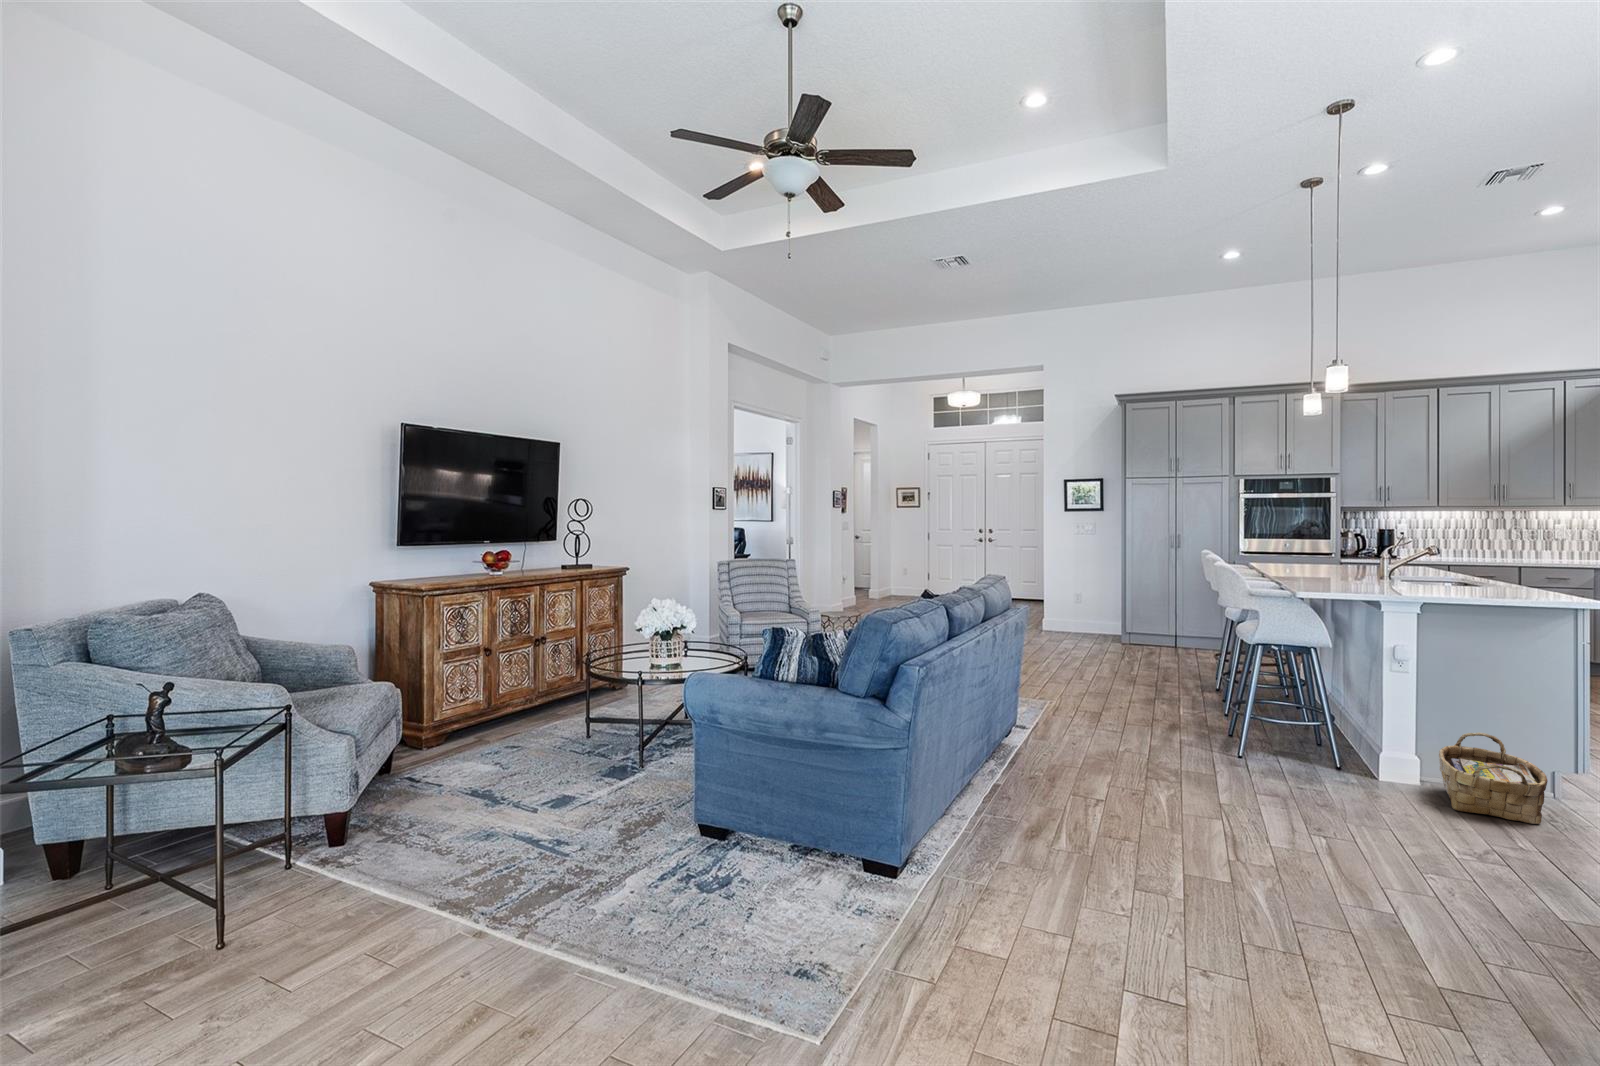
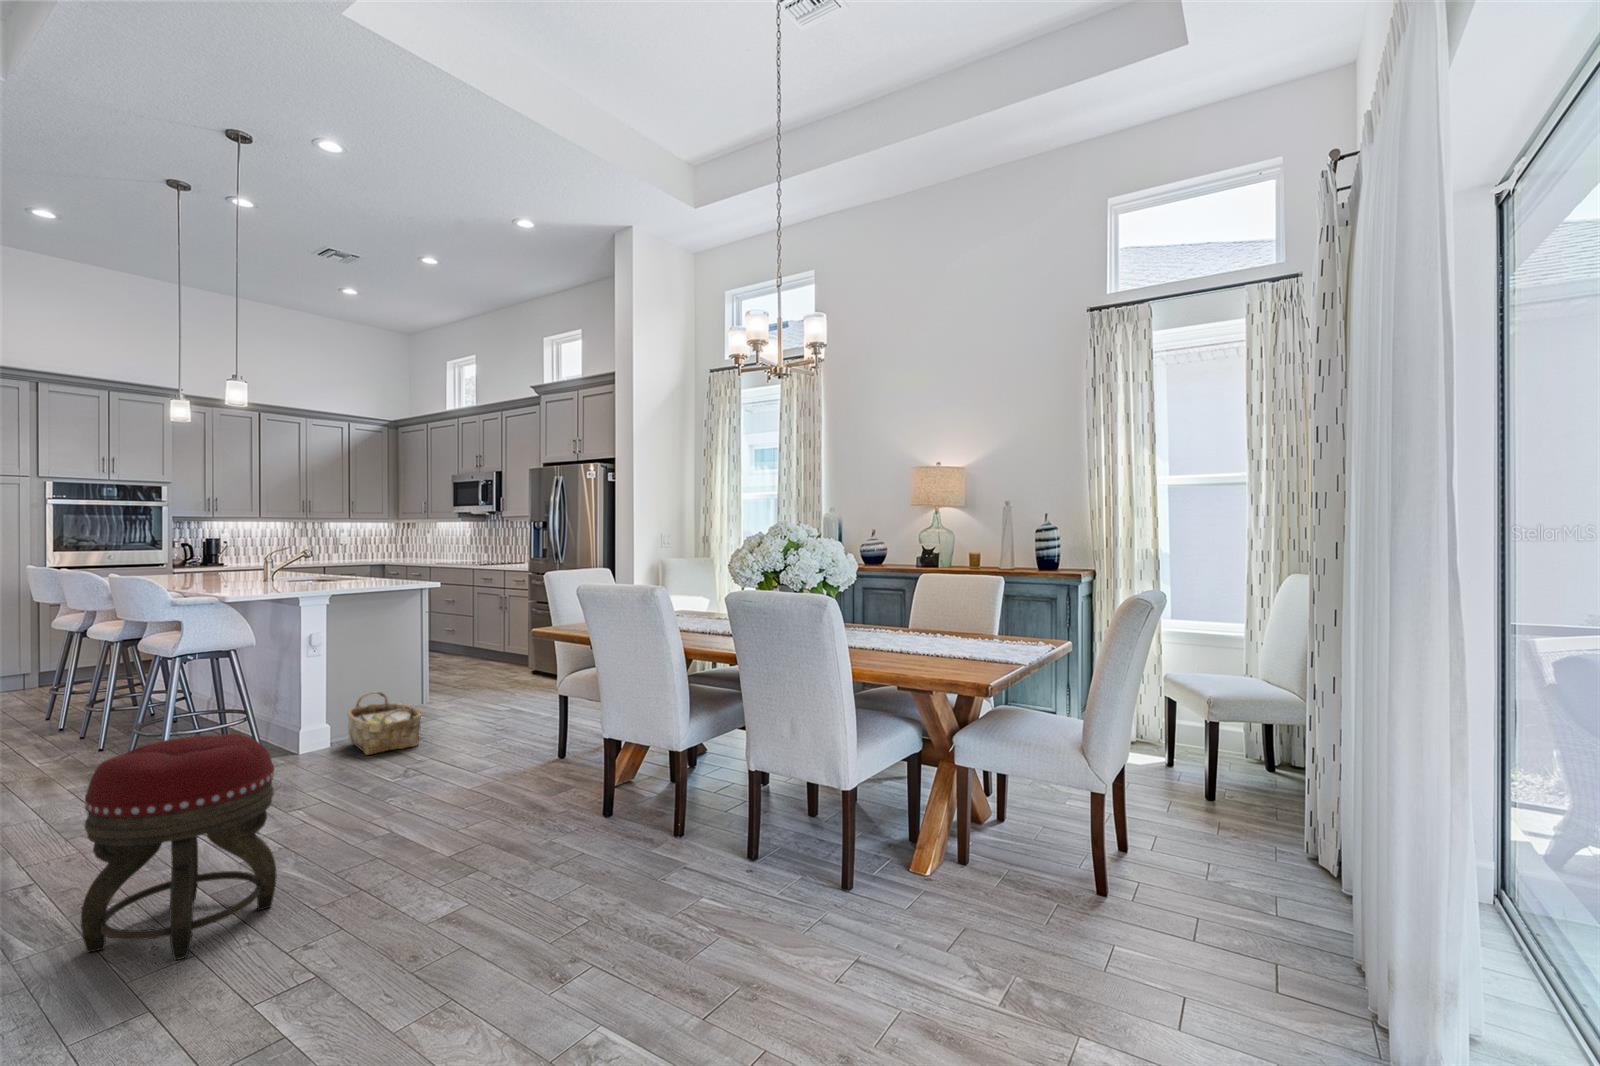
footstool: none [1076,716,1222,916] -> present [81,734,277,960]

